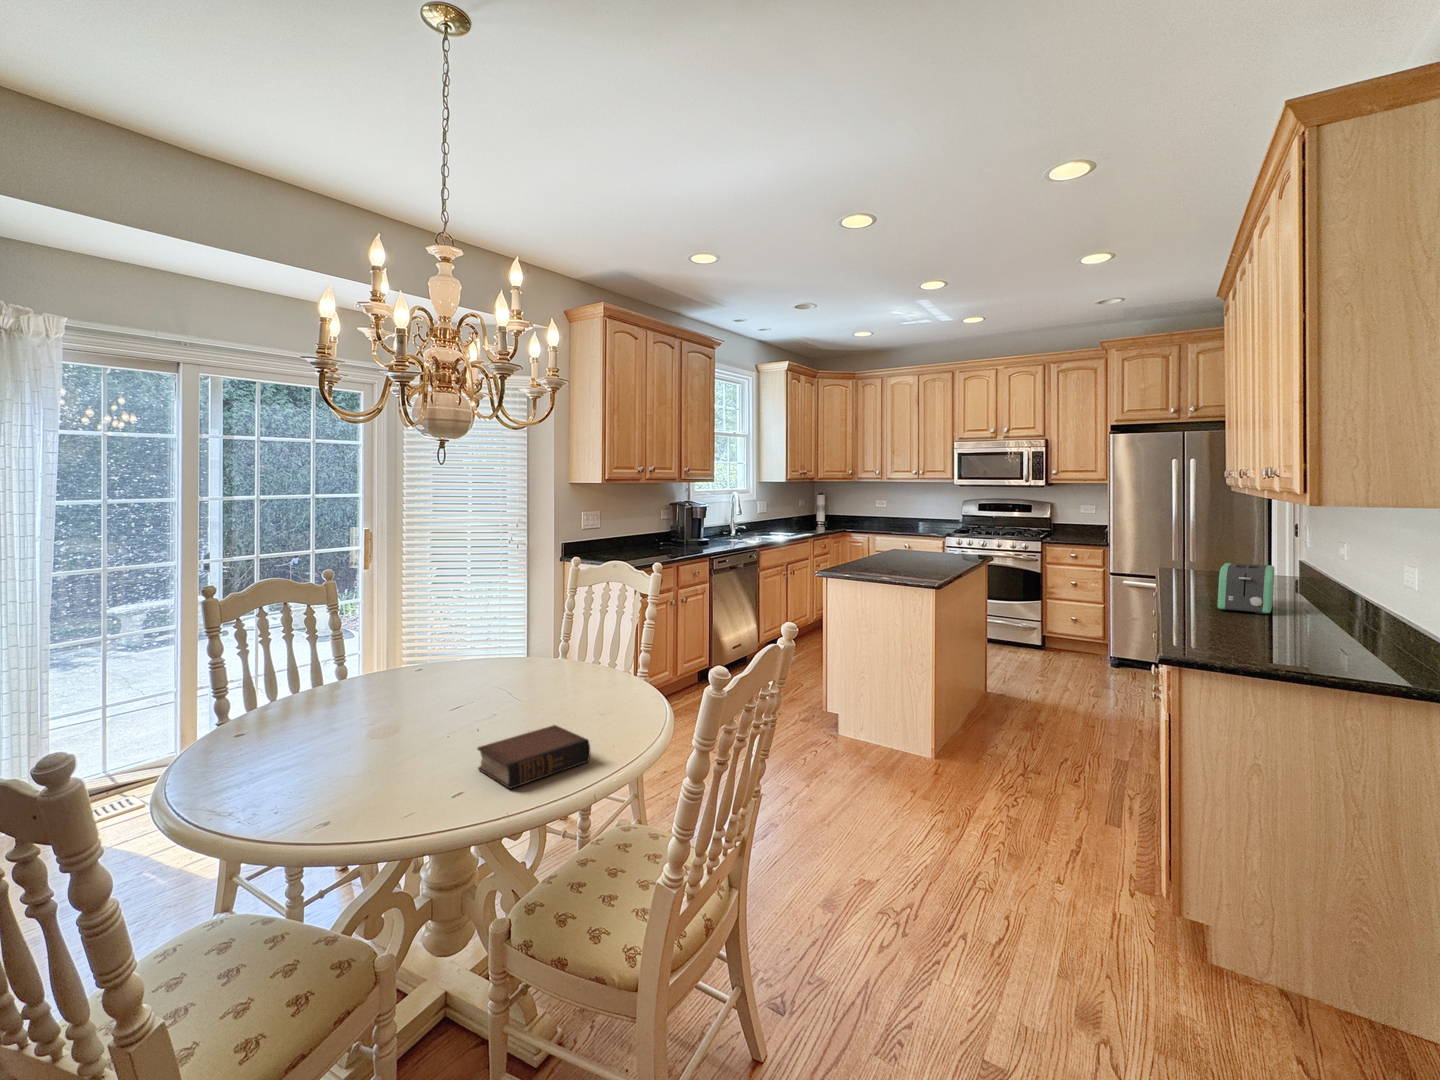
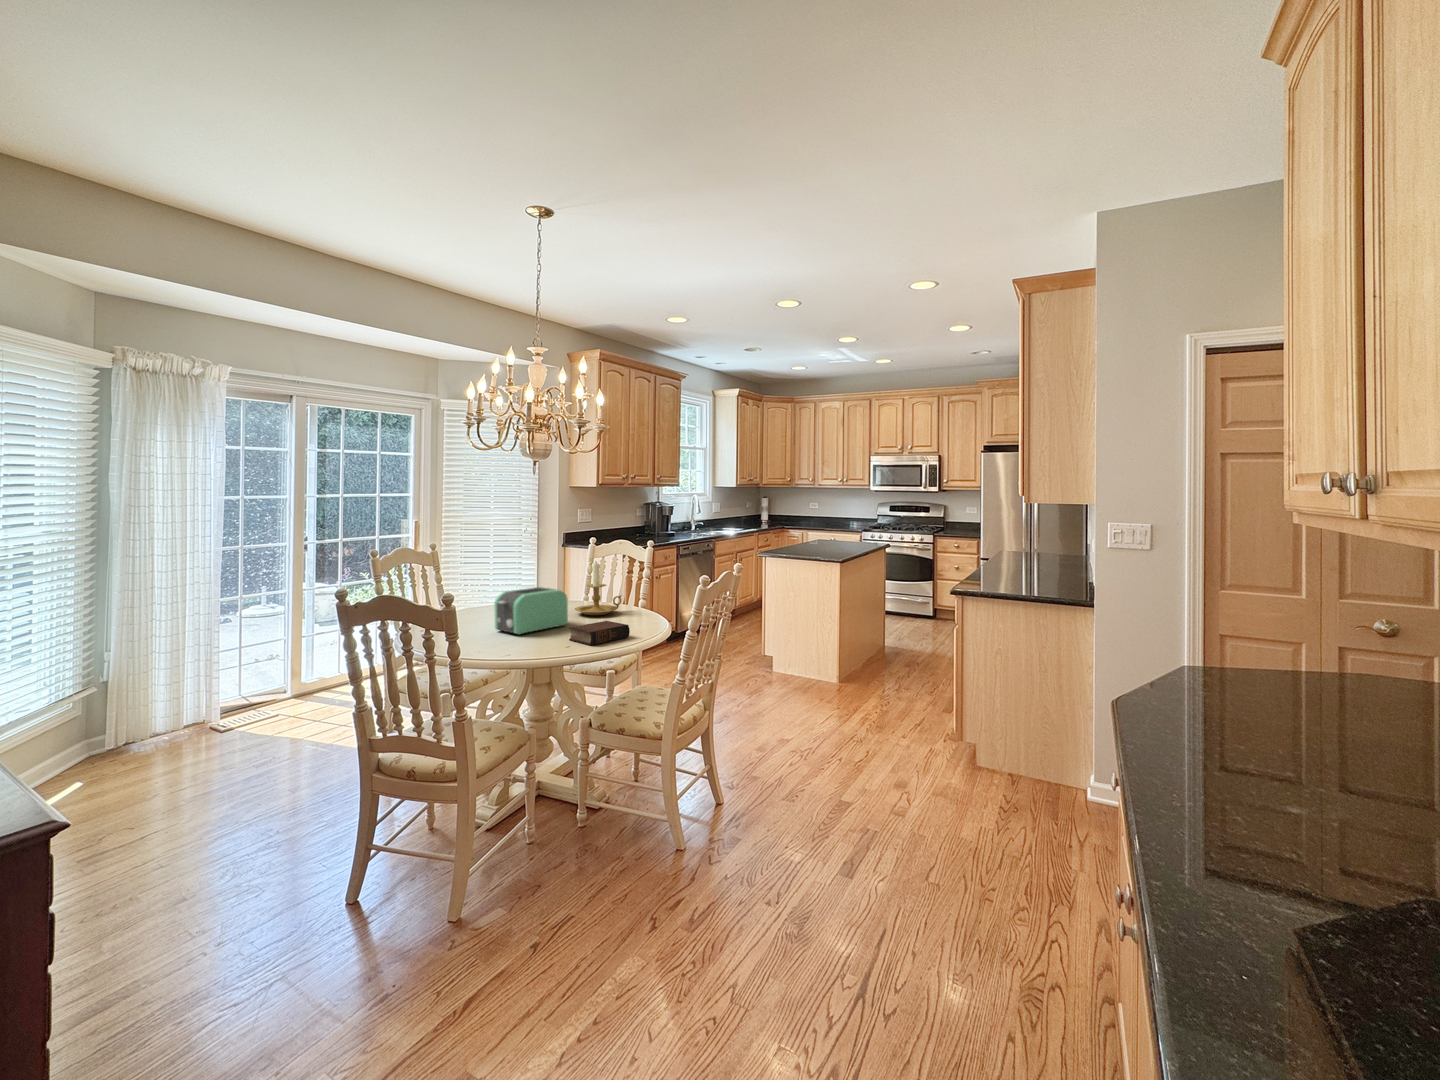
toaster: present [1218,563,1275,614] -> present [494,587,568,635]
candle holder: none [523,607,602,697] -> present [575,562,622,615]

